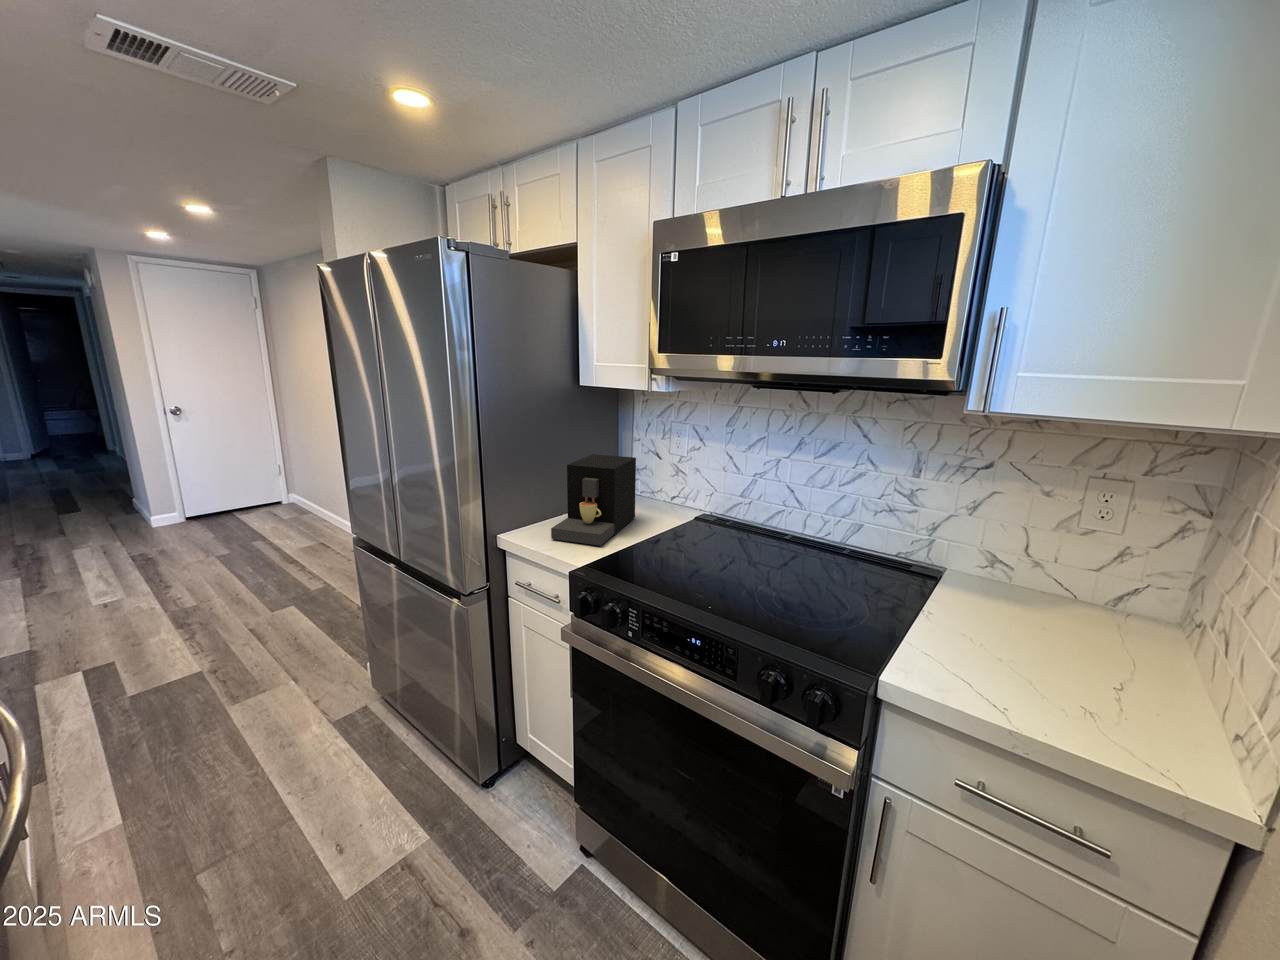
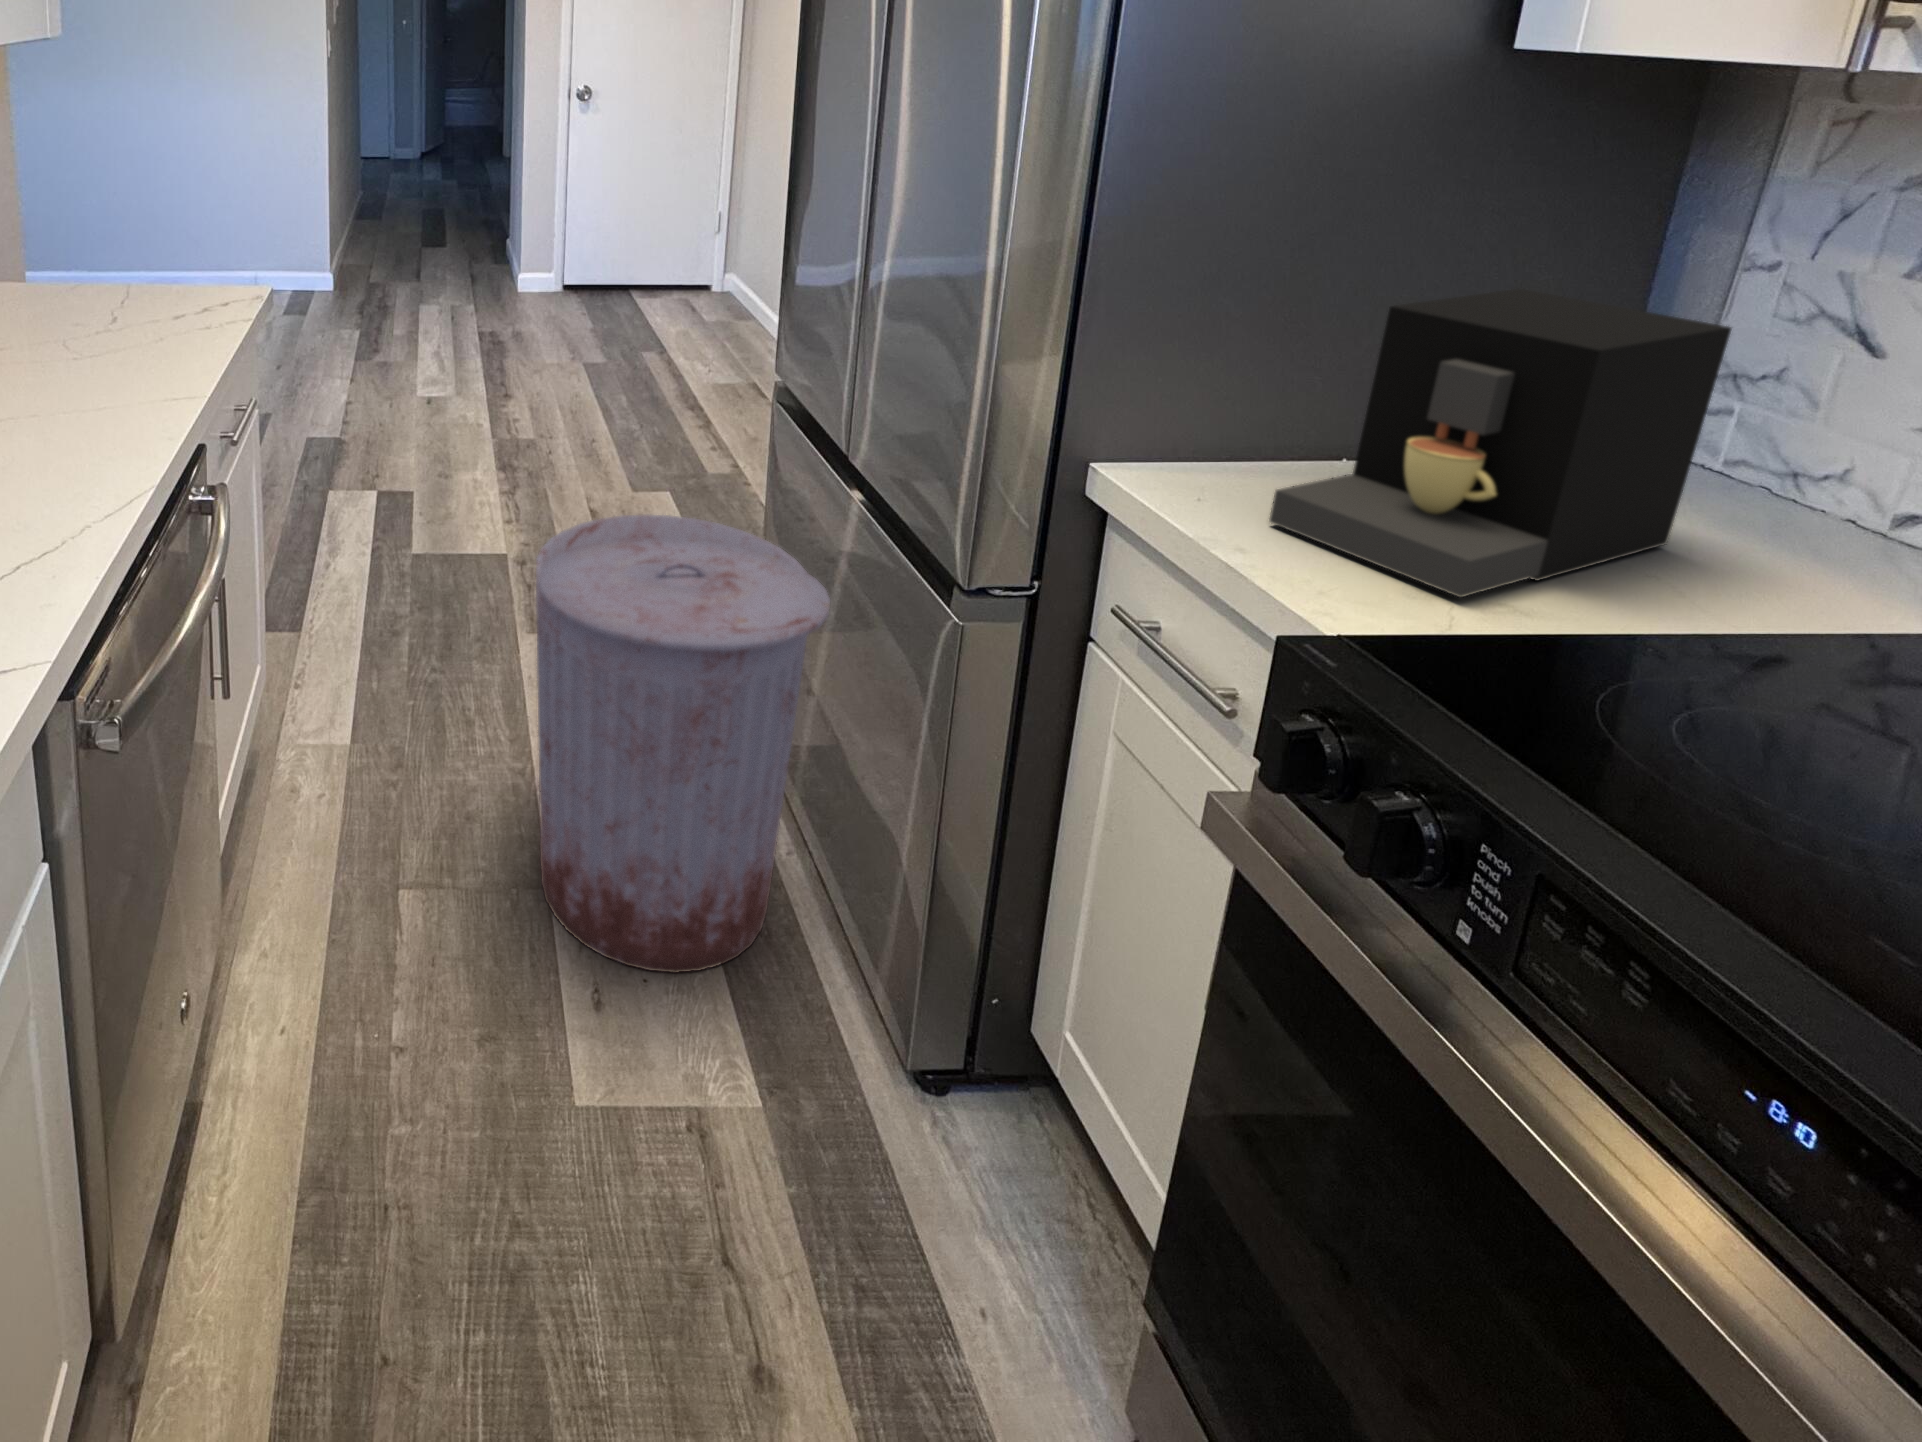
trash can: none [251,606,410,830] -> present [536,515,830,973]

